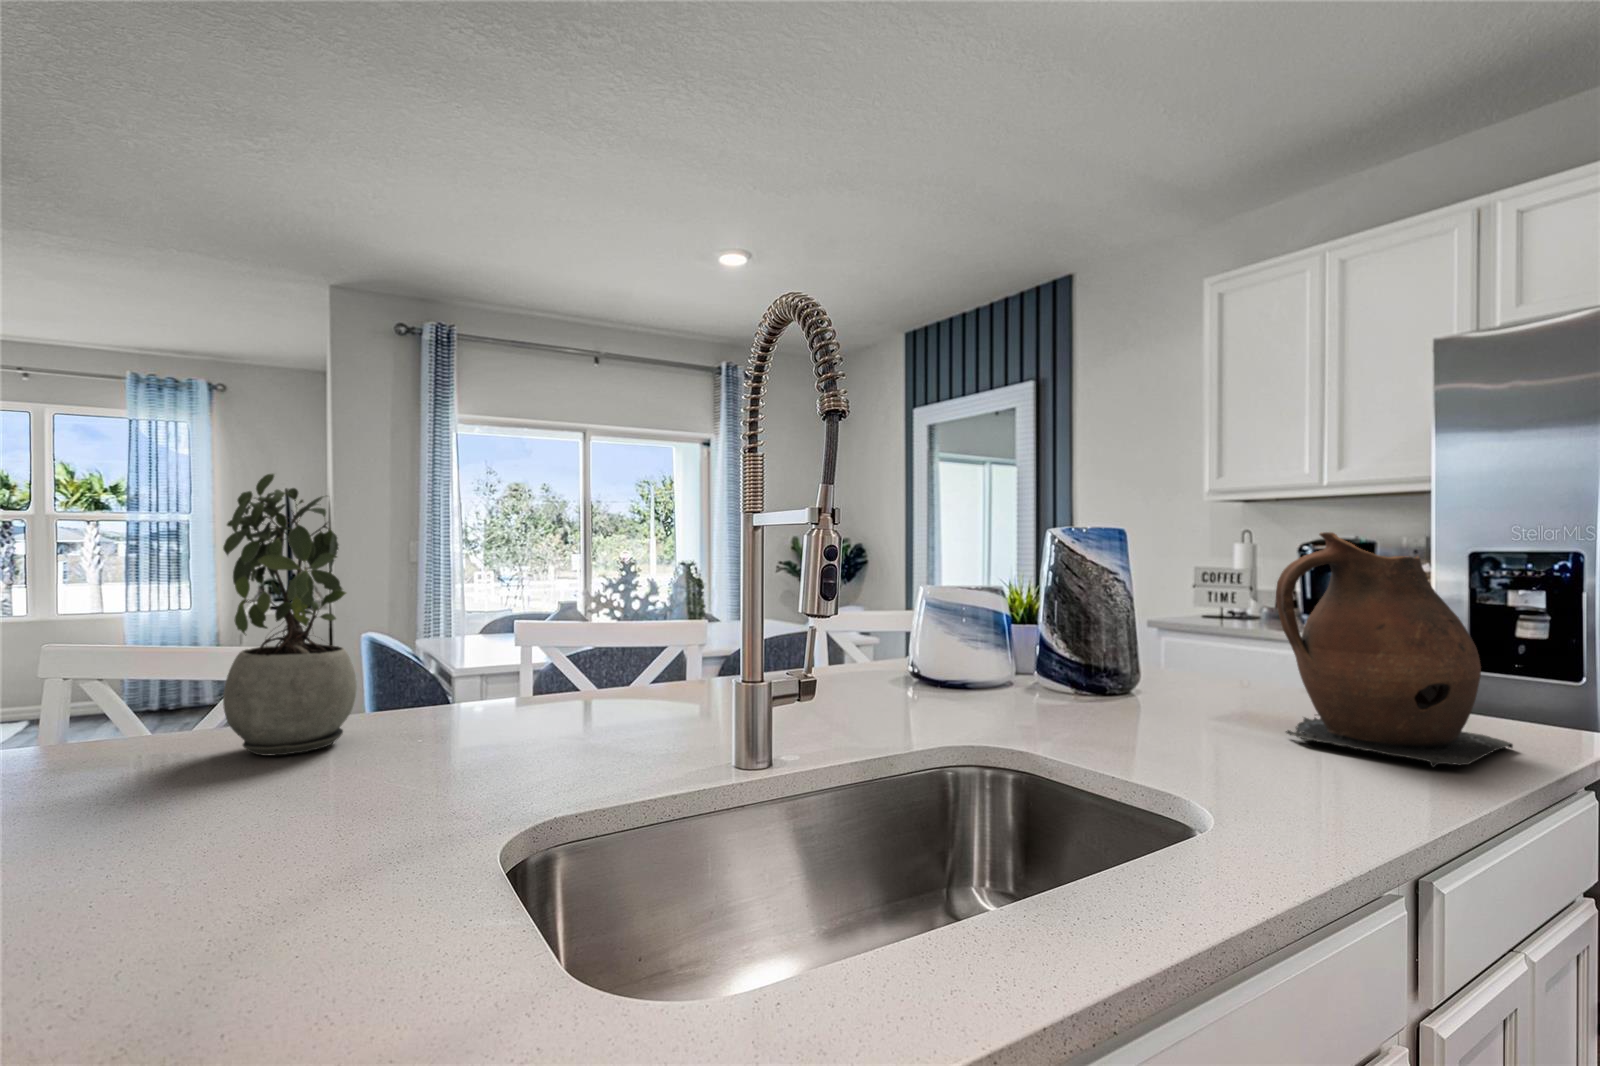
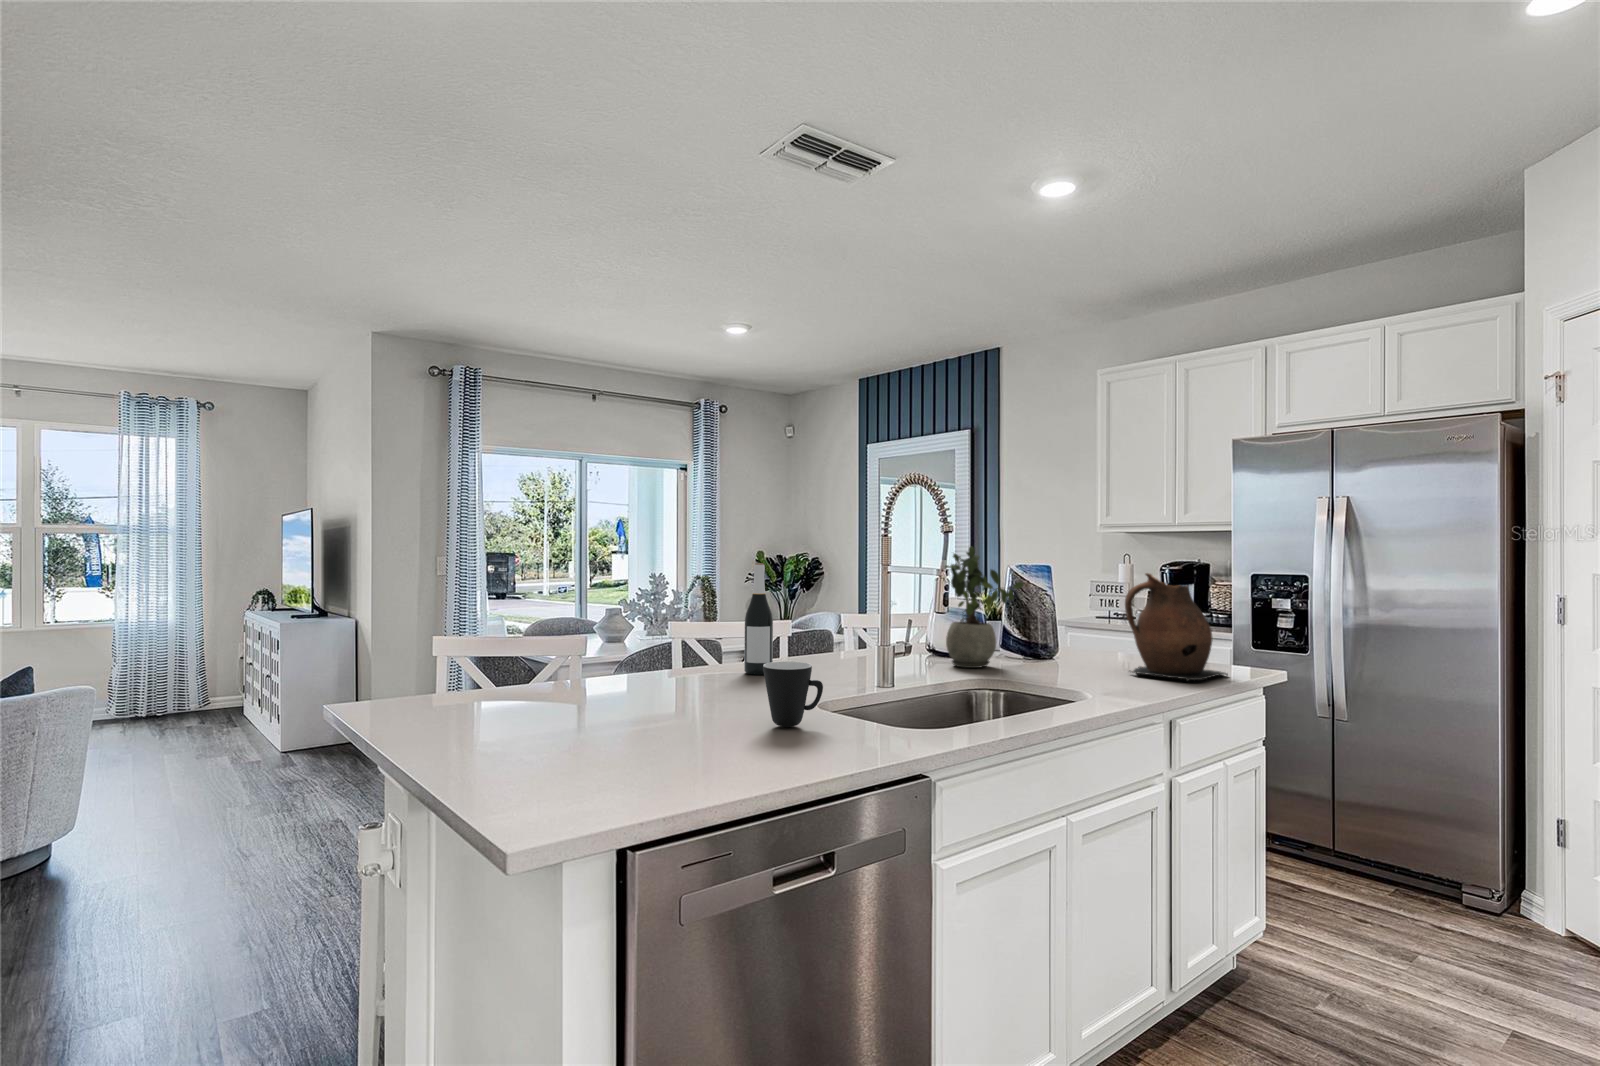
potted plant: present [223,474,357,756] -> present [945,547,1024,668]
wine bottle: none [528,517,583,726] -> present [744,563,773,675]
mug: none [170,749,368,962] -> present [763,662,823,727]

